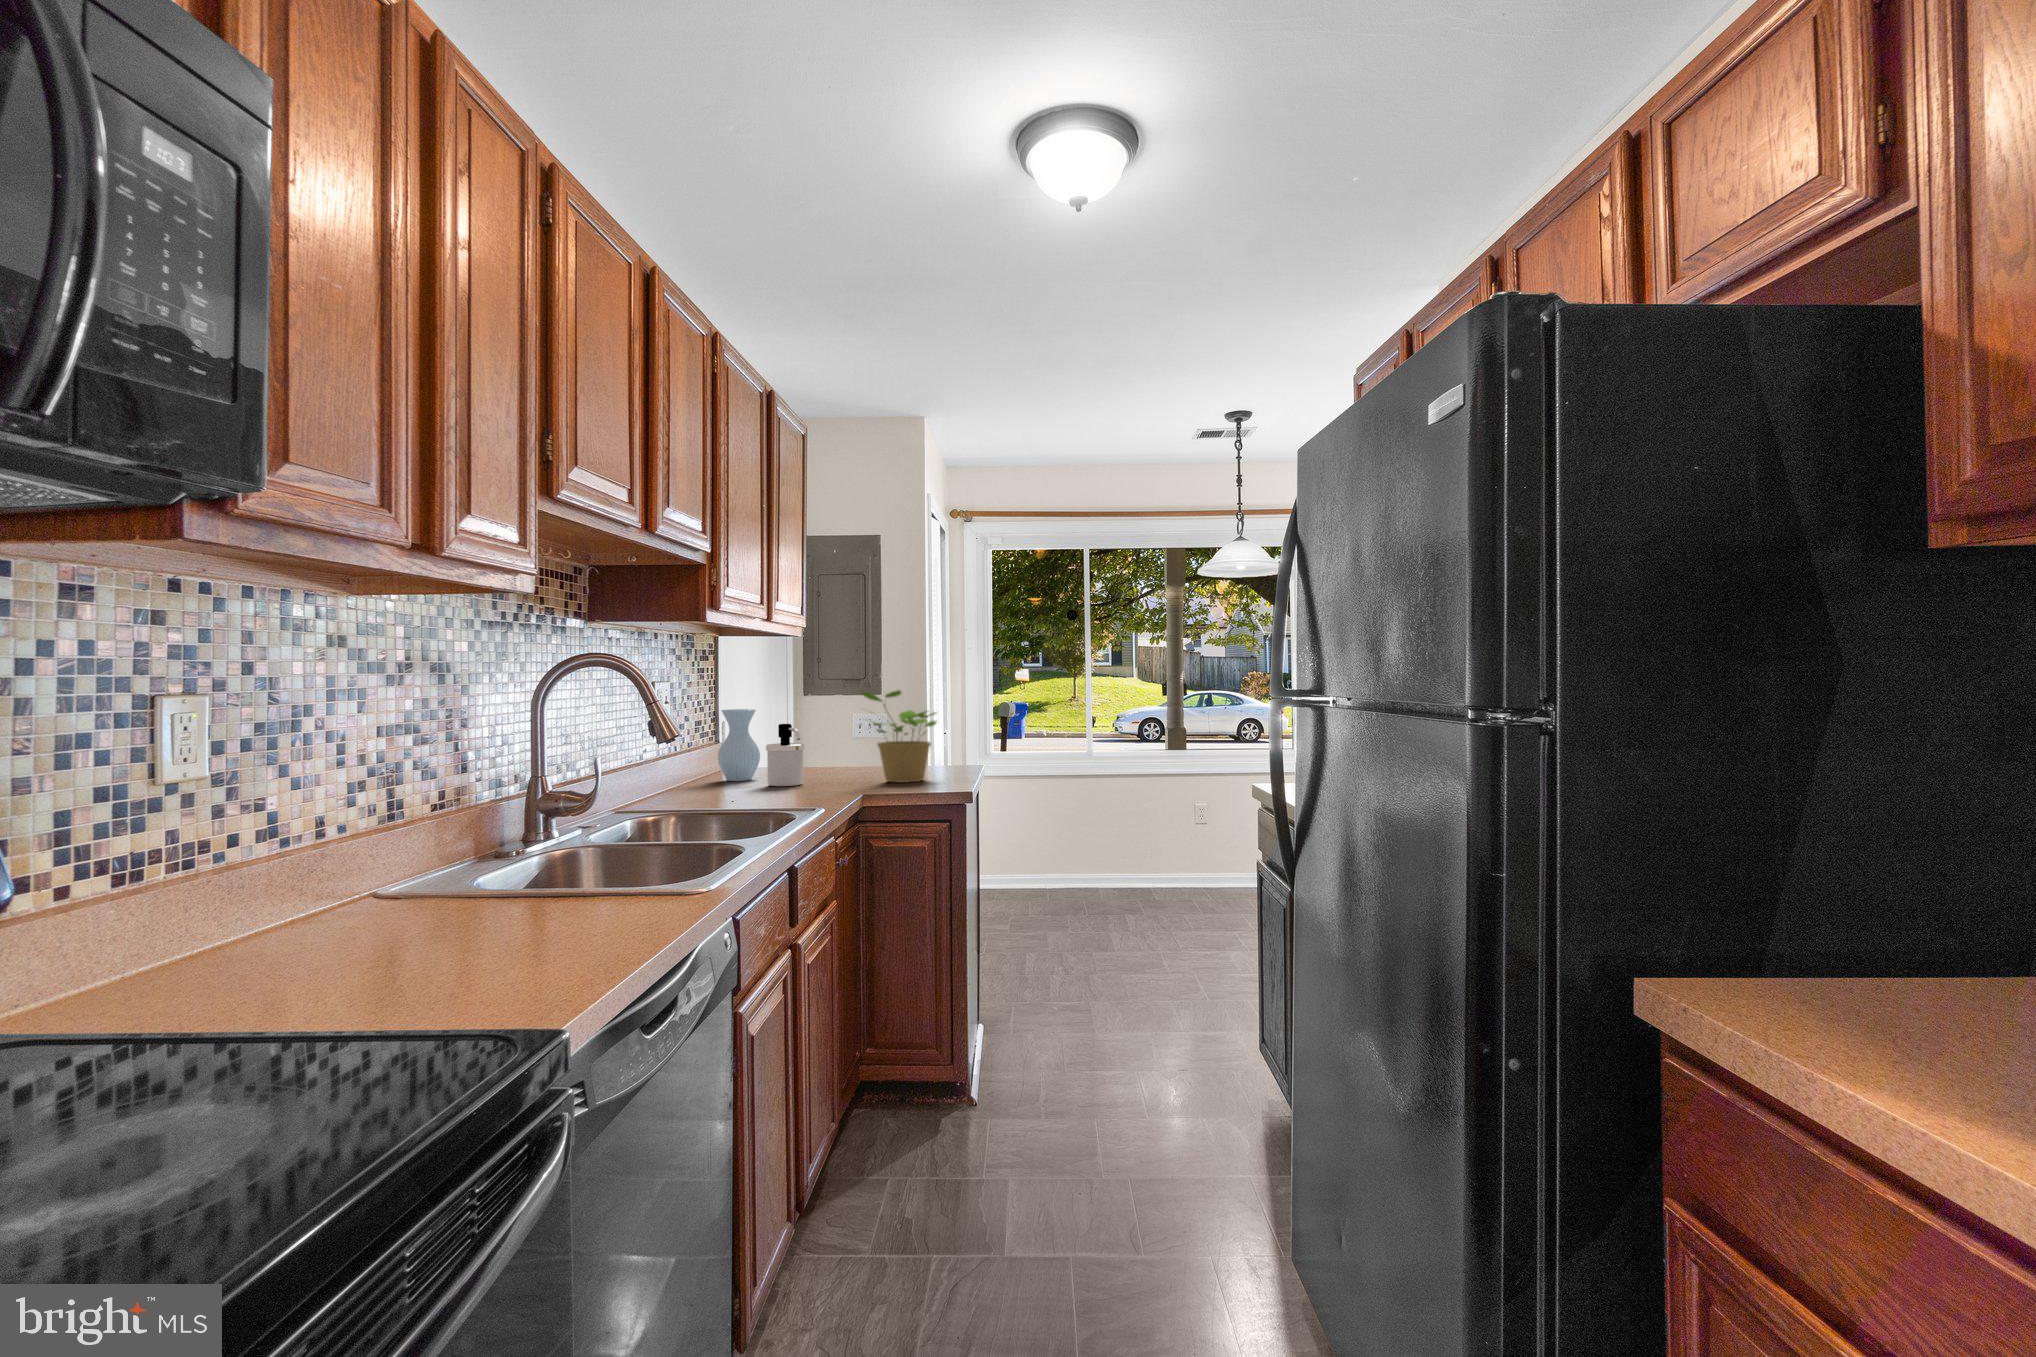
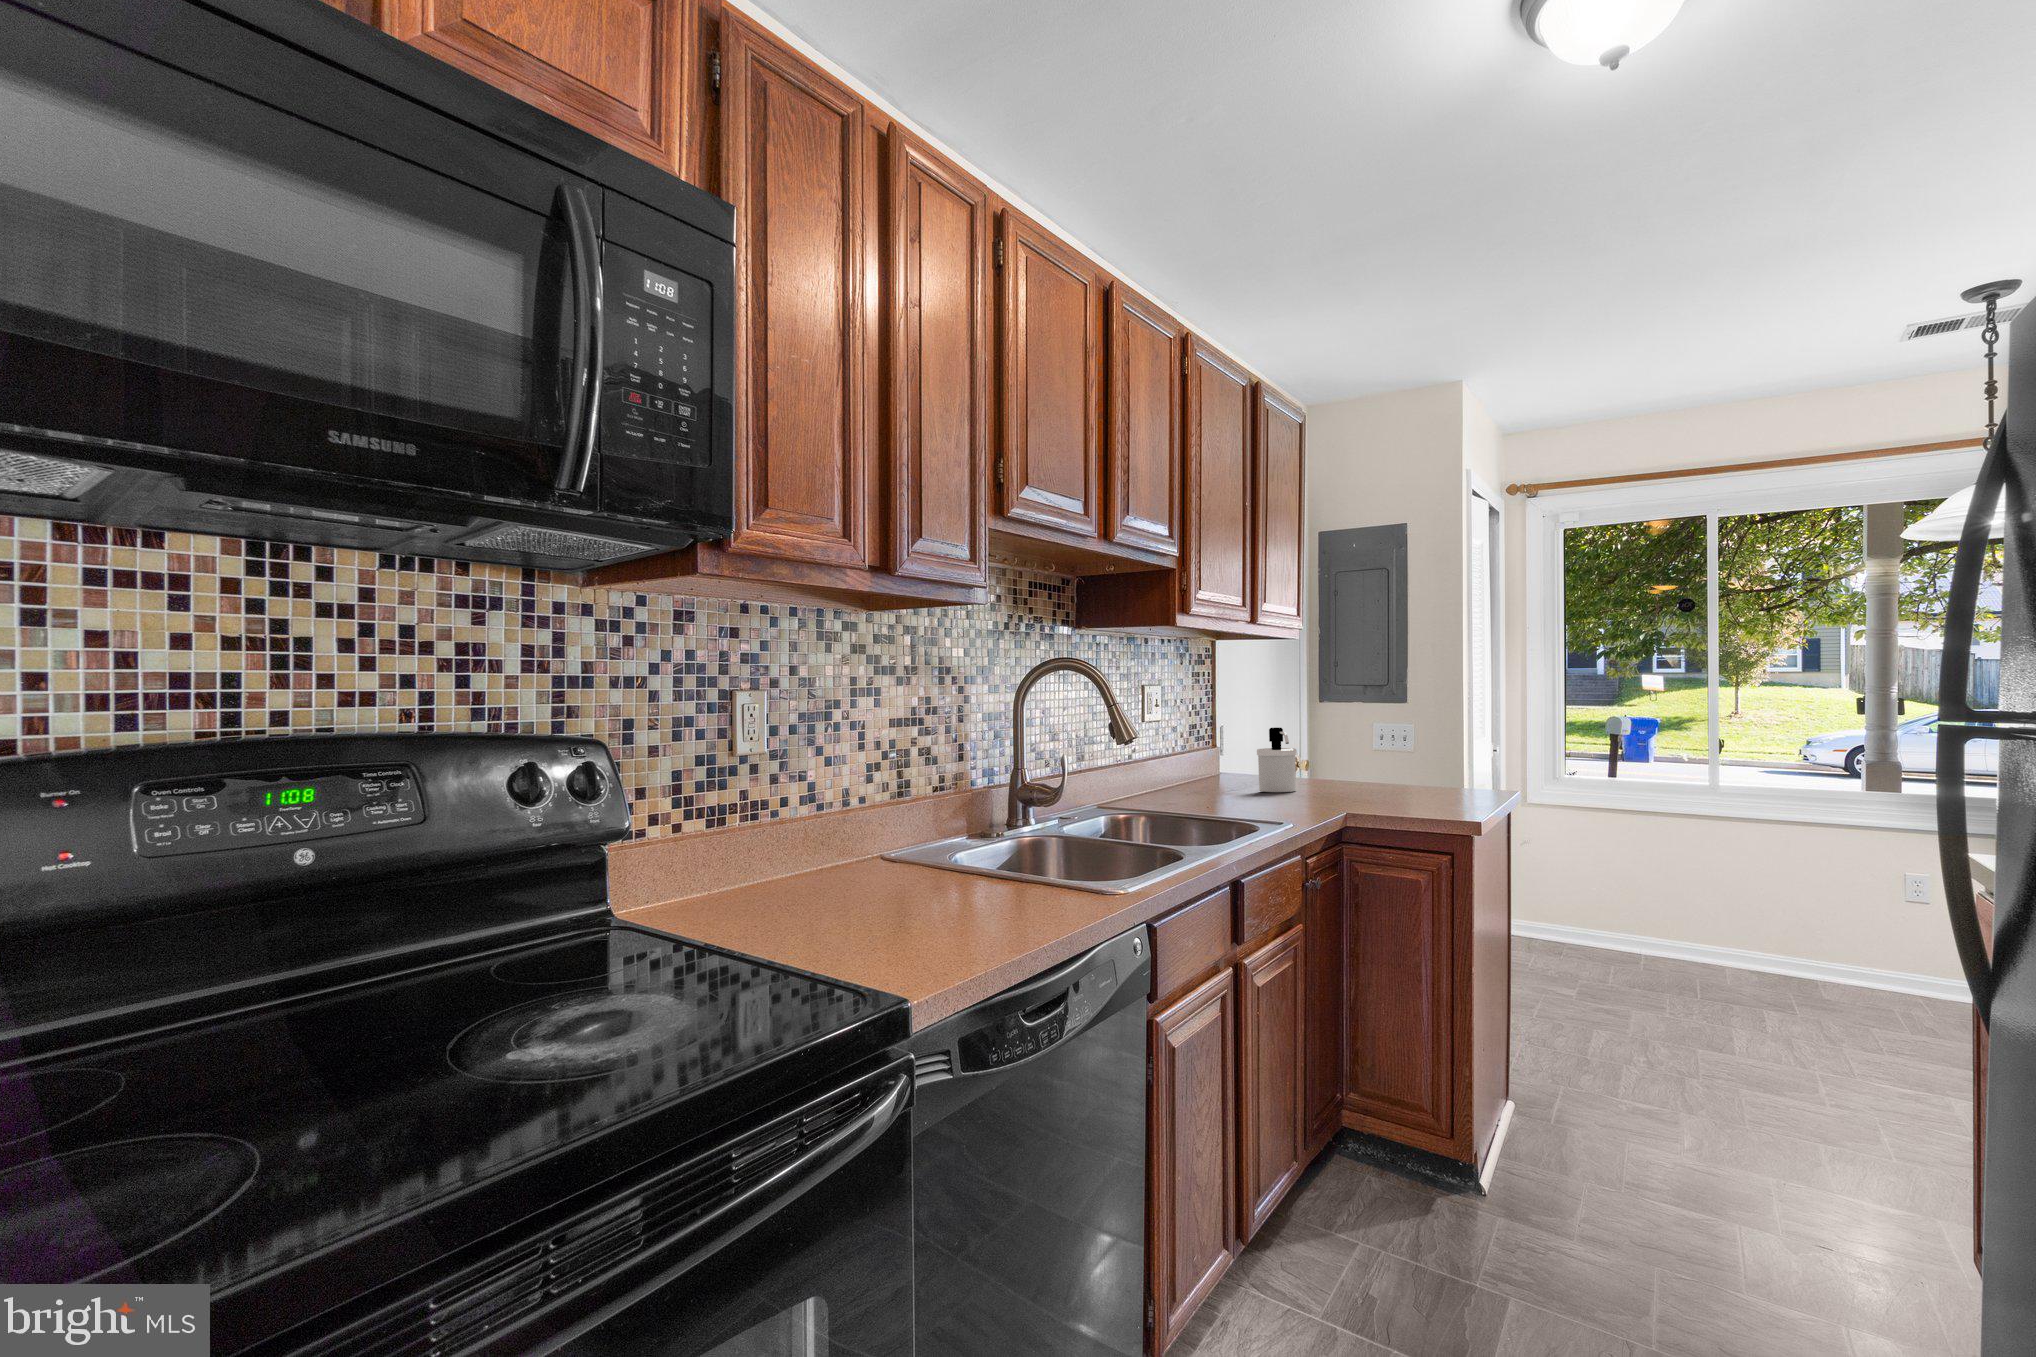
potted plant: present [862,690,936,783] -> none [1351,690,1443,792]
vase: present [718,709,760,781] -> none [1216,714,1258,787]

